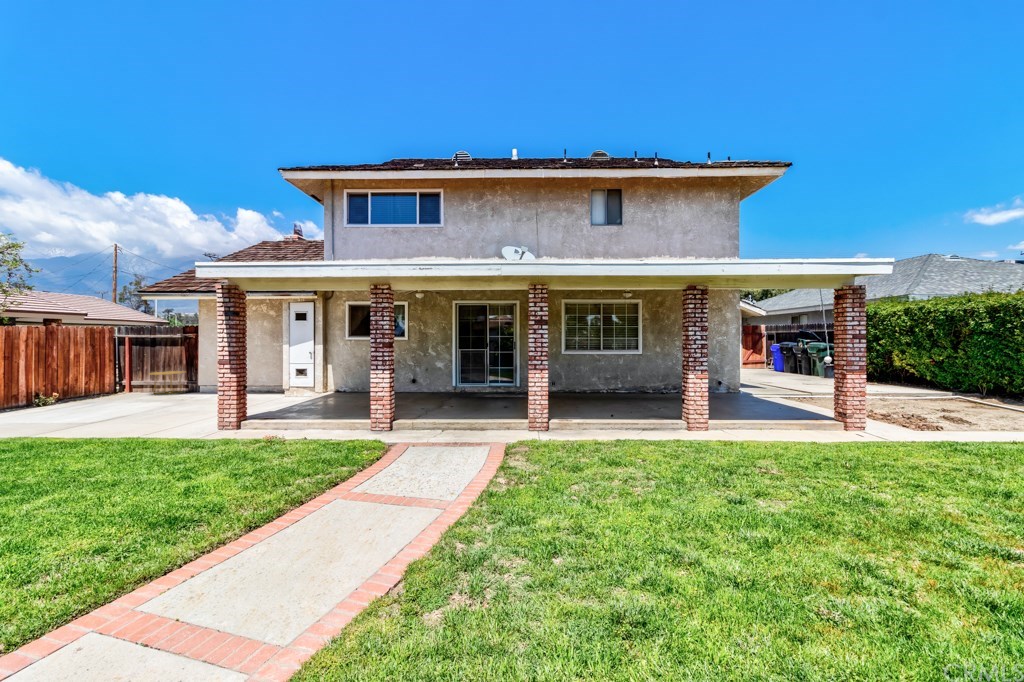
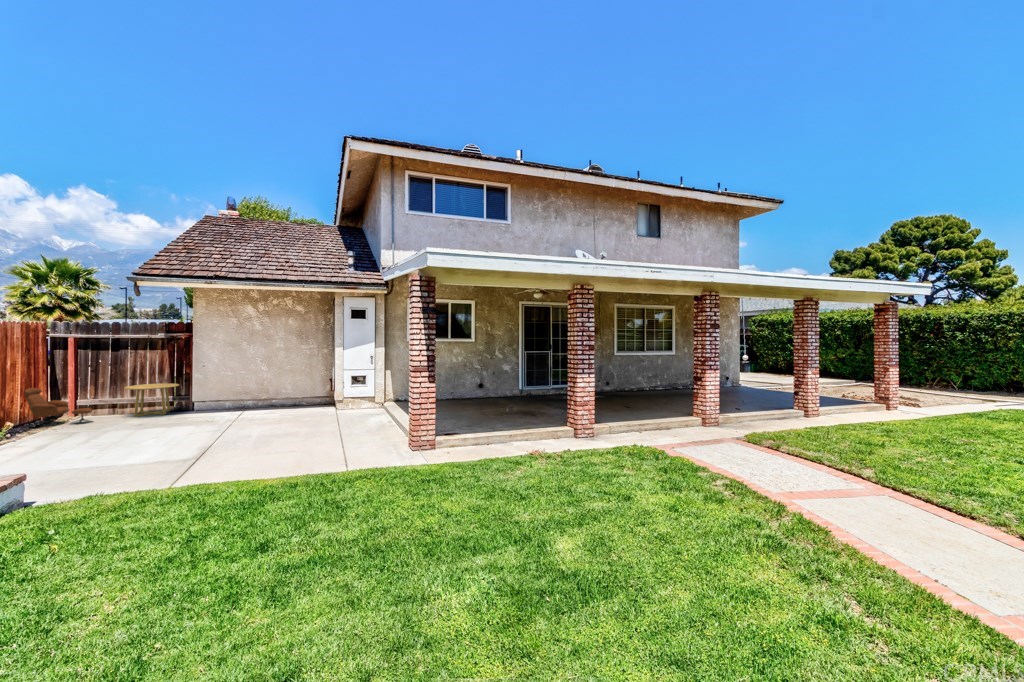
lounge chair: none [88,371,126,397] -> present [25,388,92,426]

